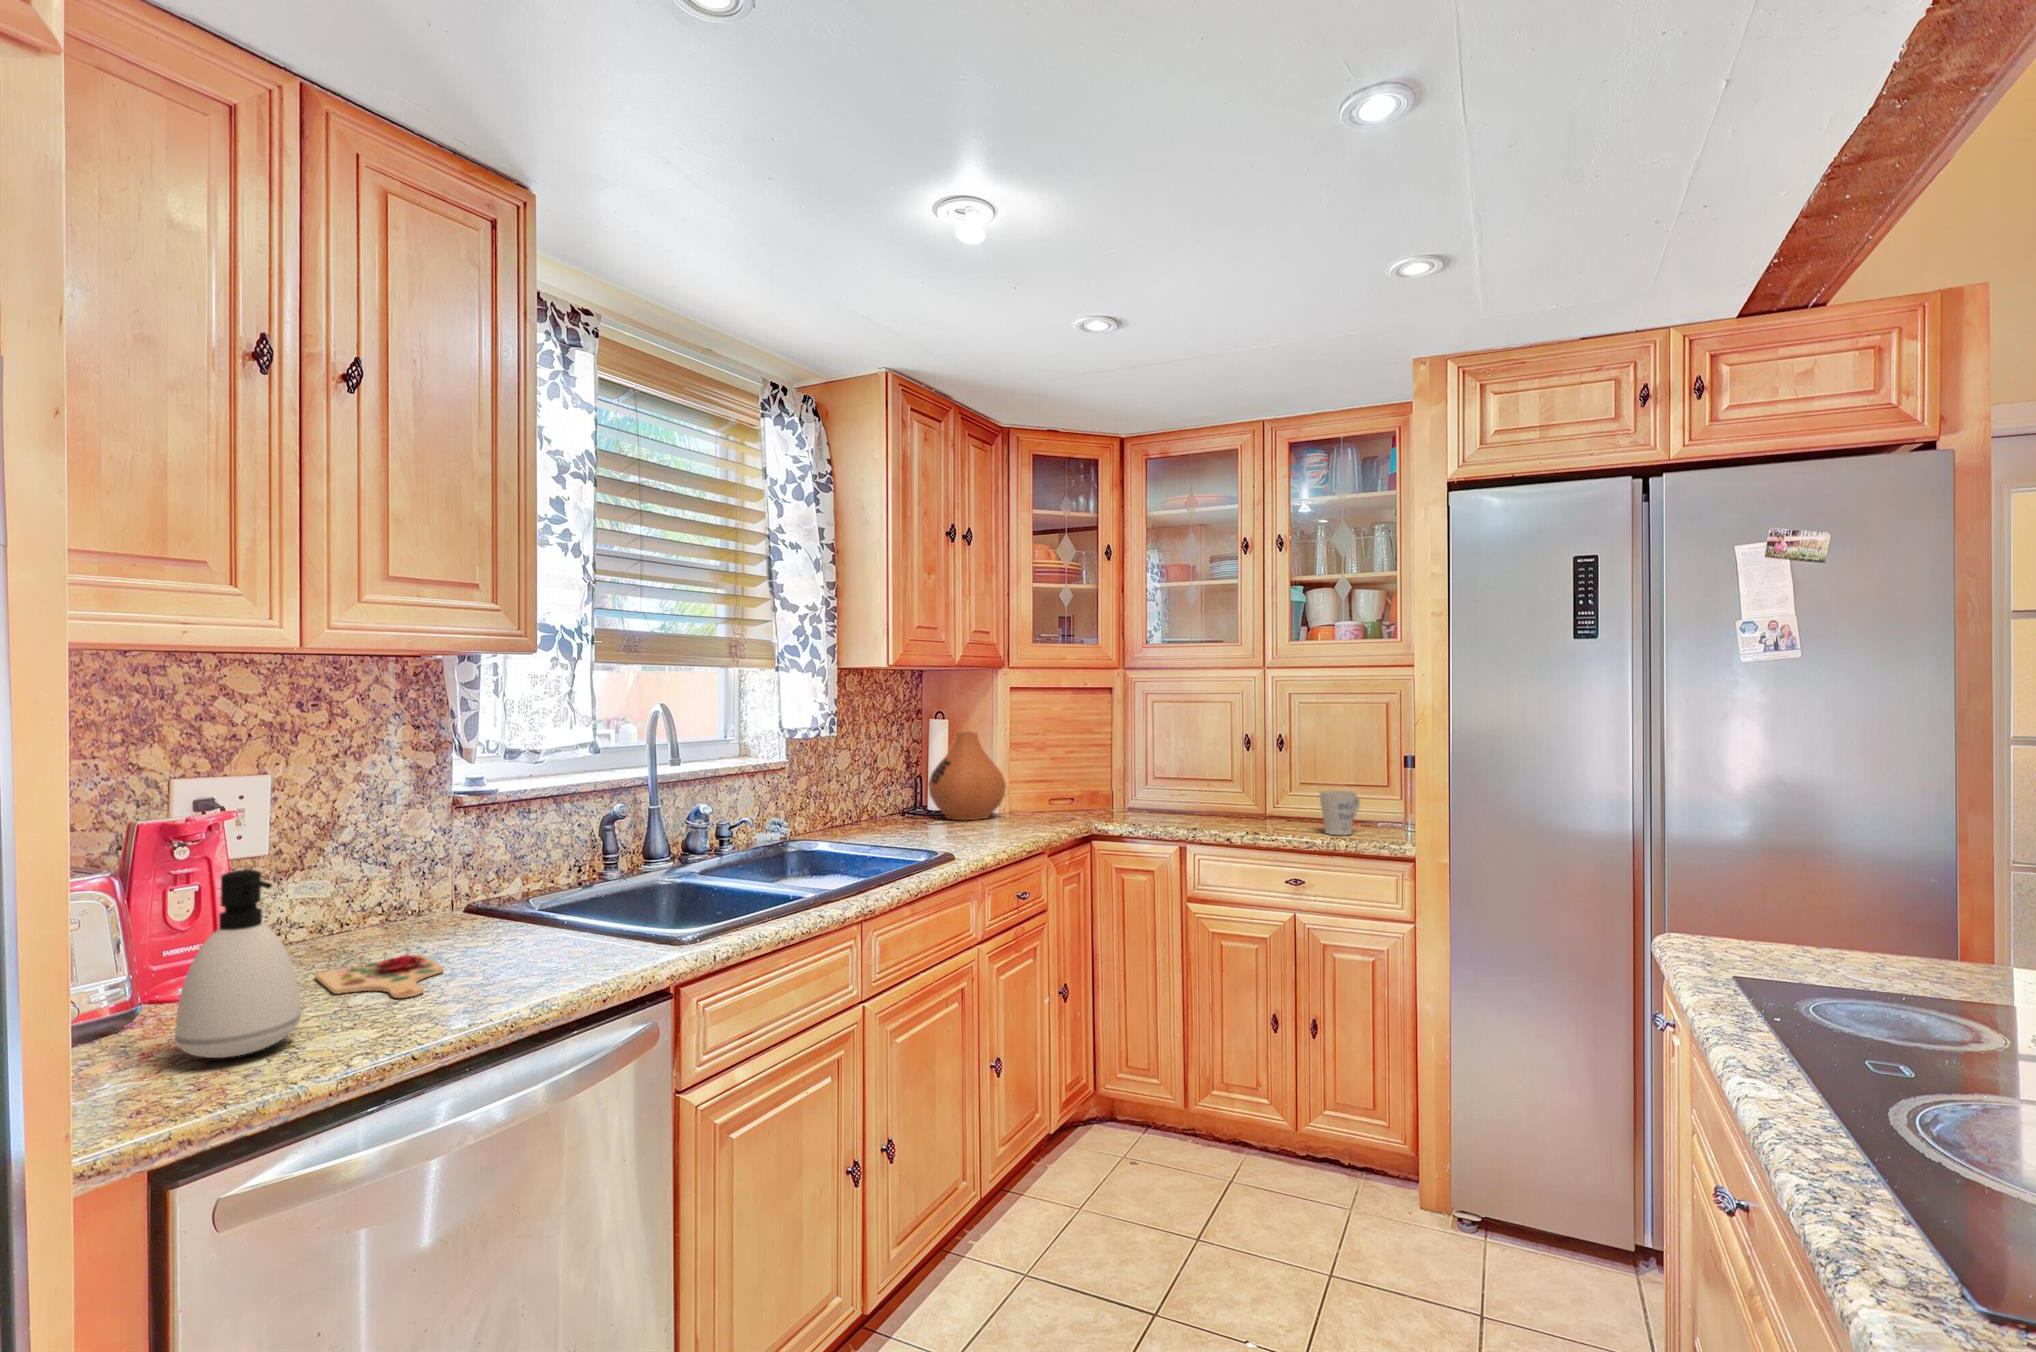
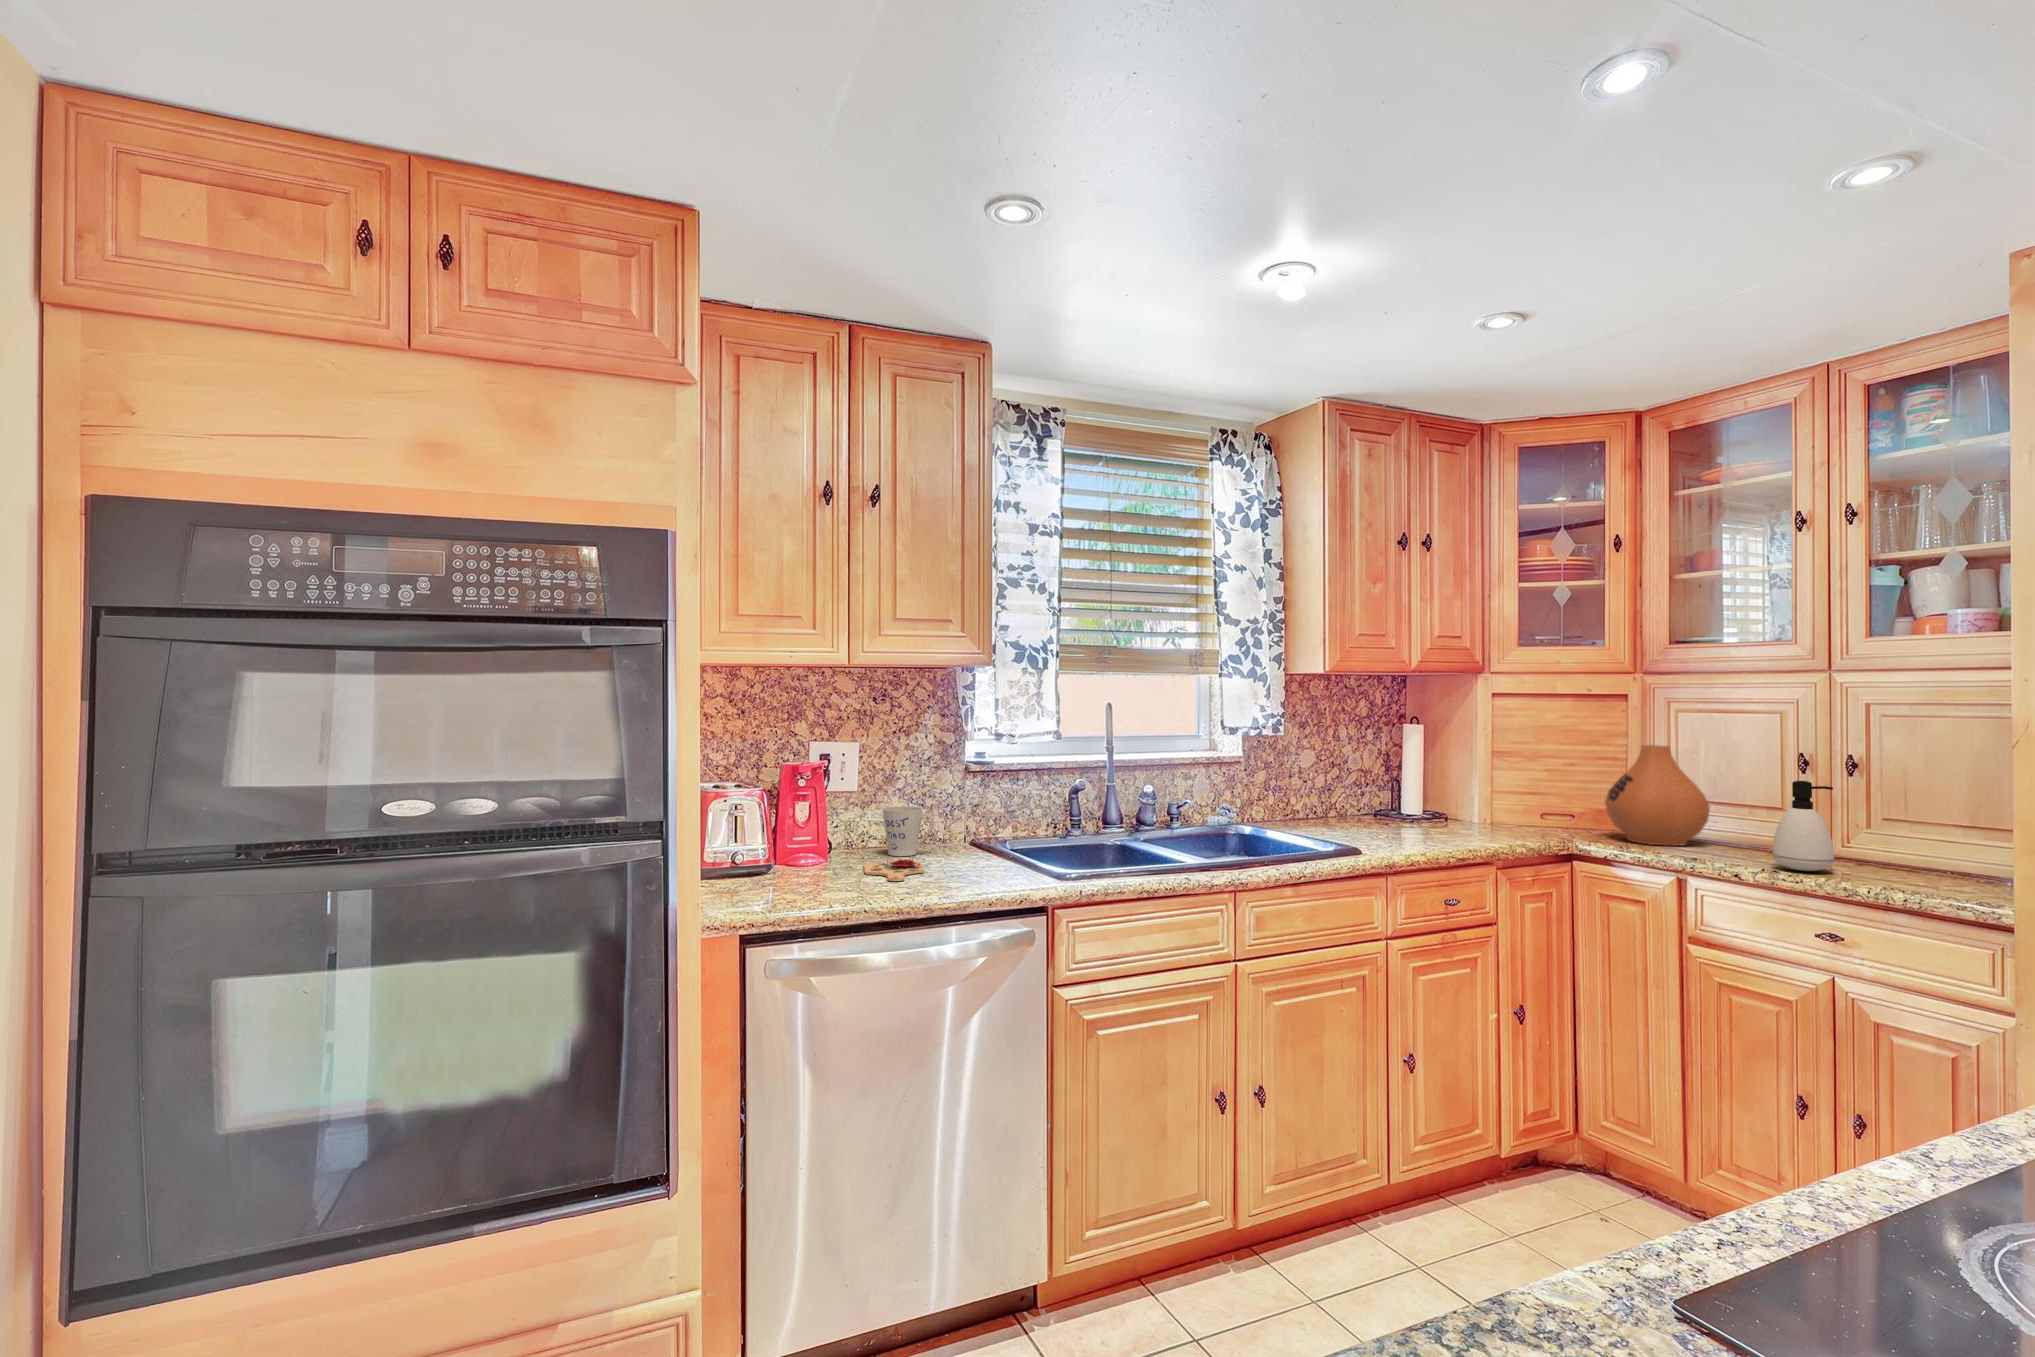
vase: present [928,732,1006,820] -> present [1605,745,1710,845]
mug: present [1320,791,1360,835] -> present [883,807,934,856]
soap dispenser: present [175,869,301,1058] -> present [1773,781,1834,871]

